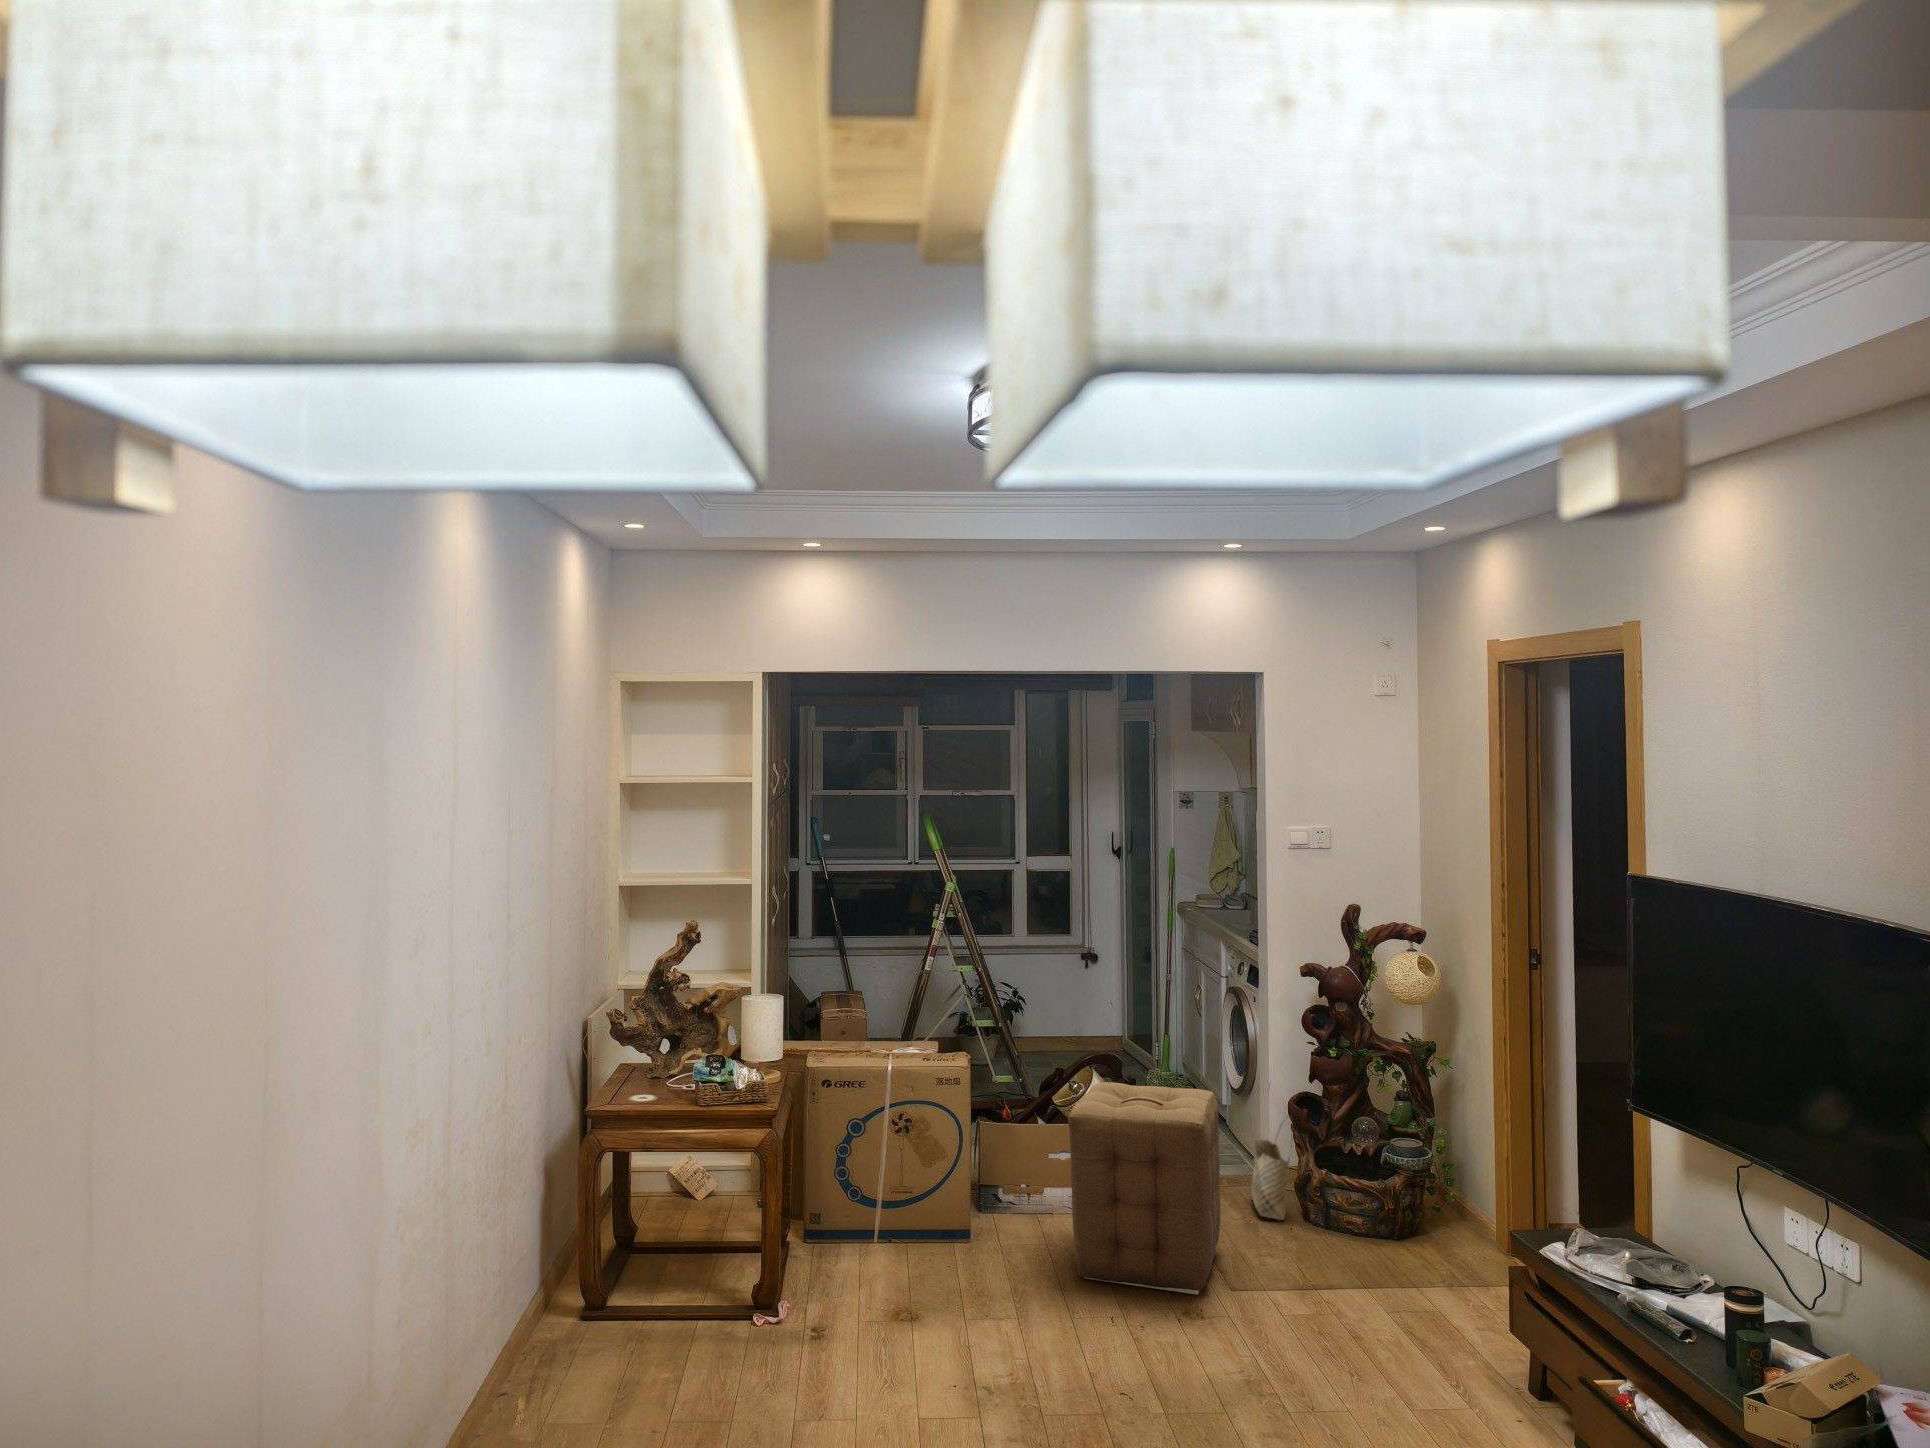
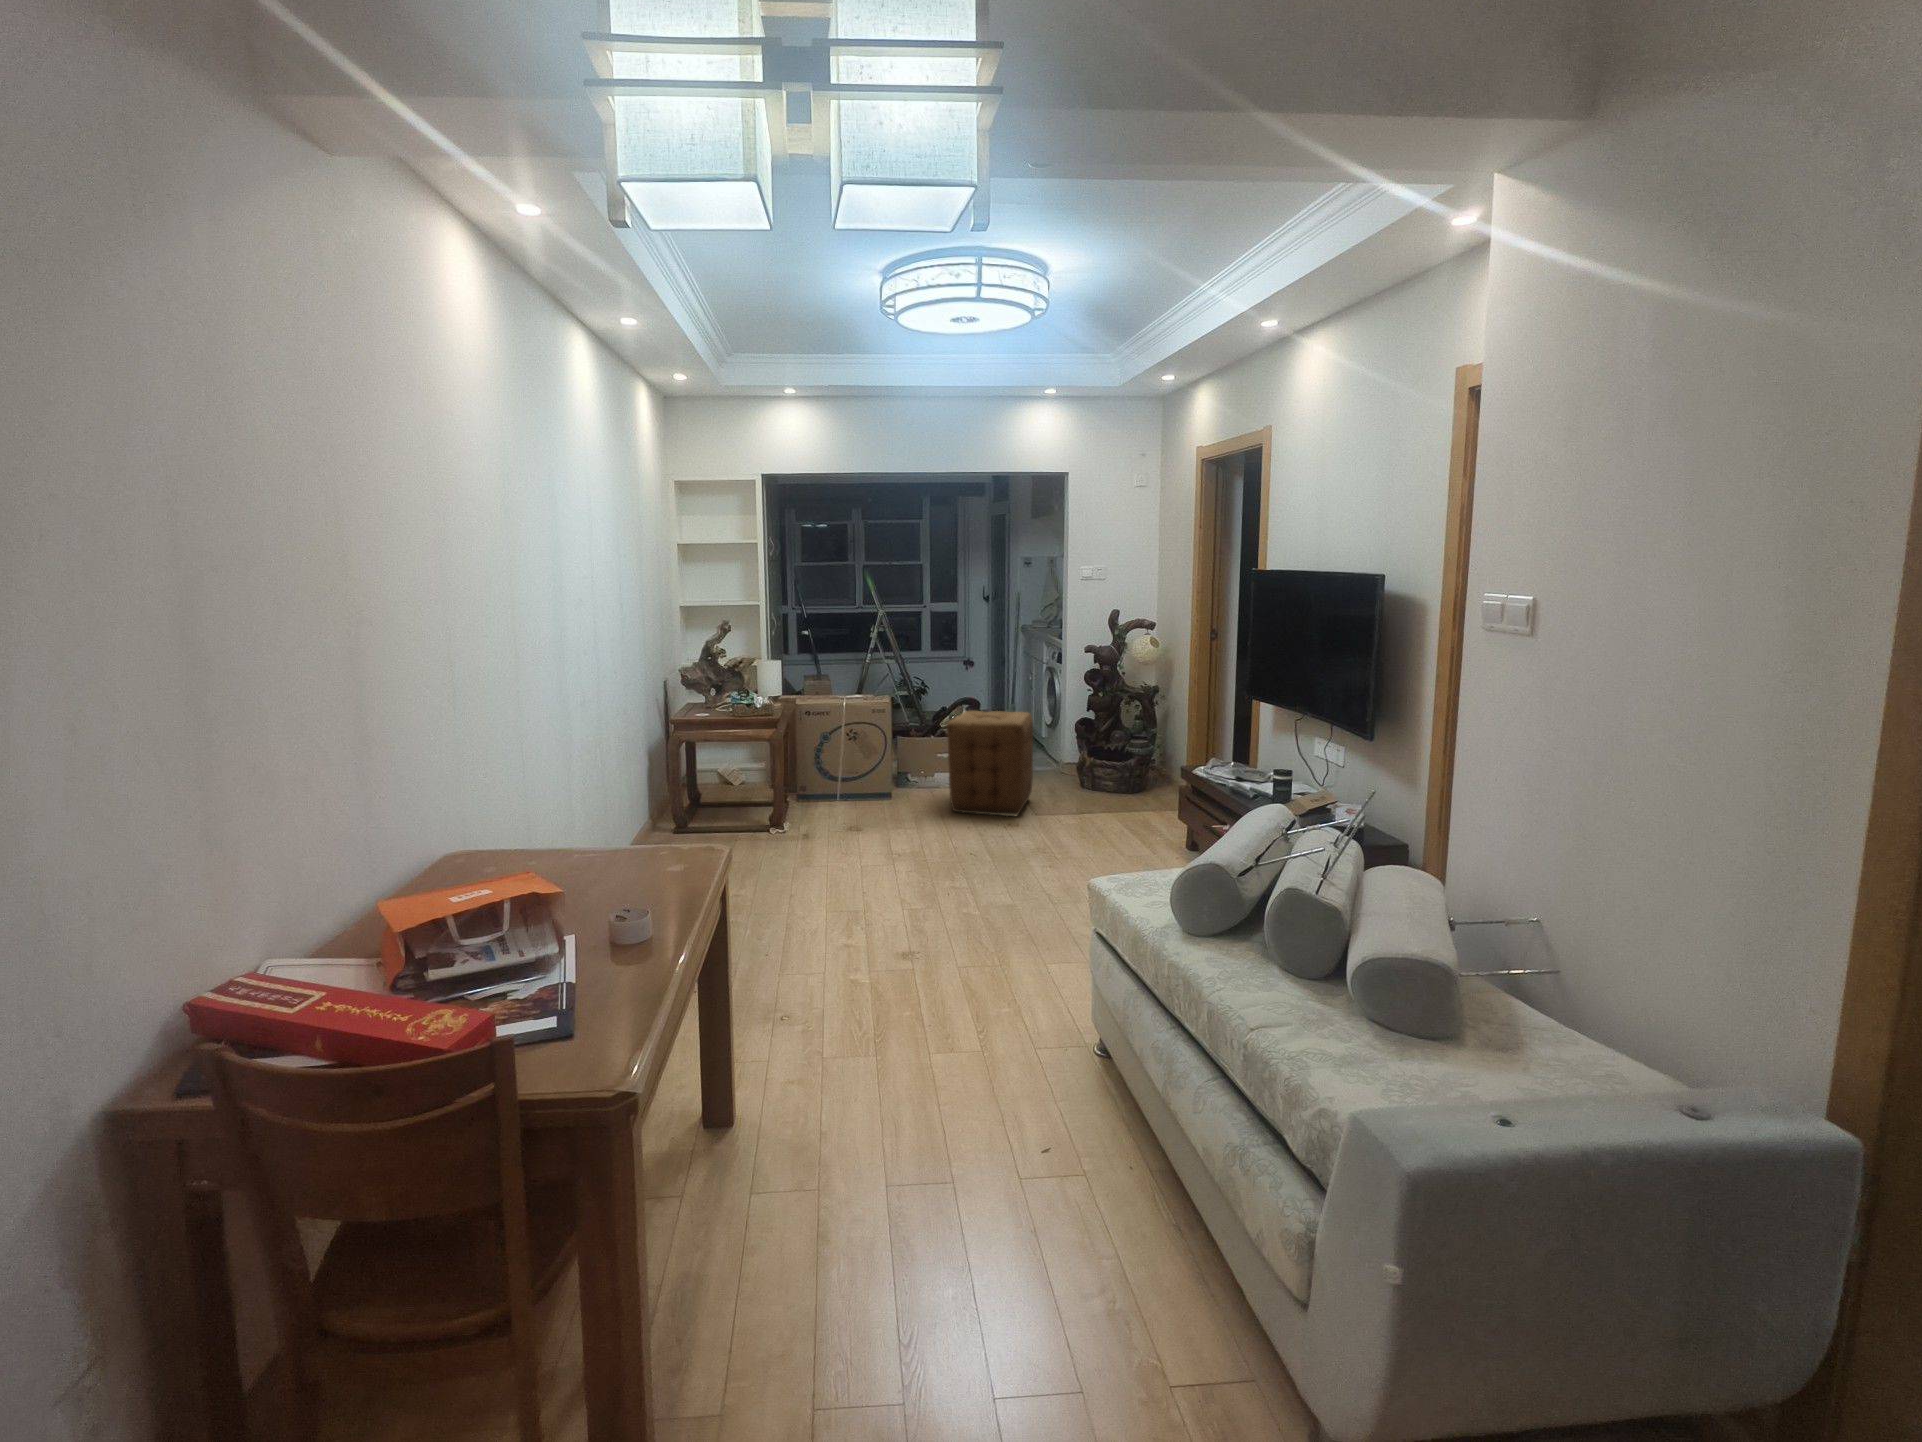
woven basket: present [1251,1139,1292,1220] -> none [1053,730,1077,787]

